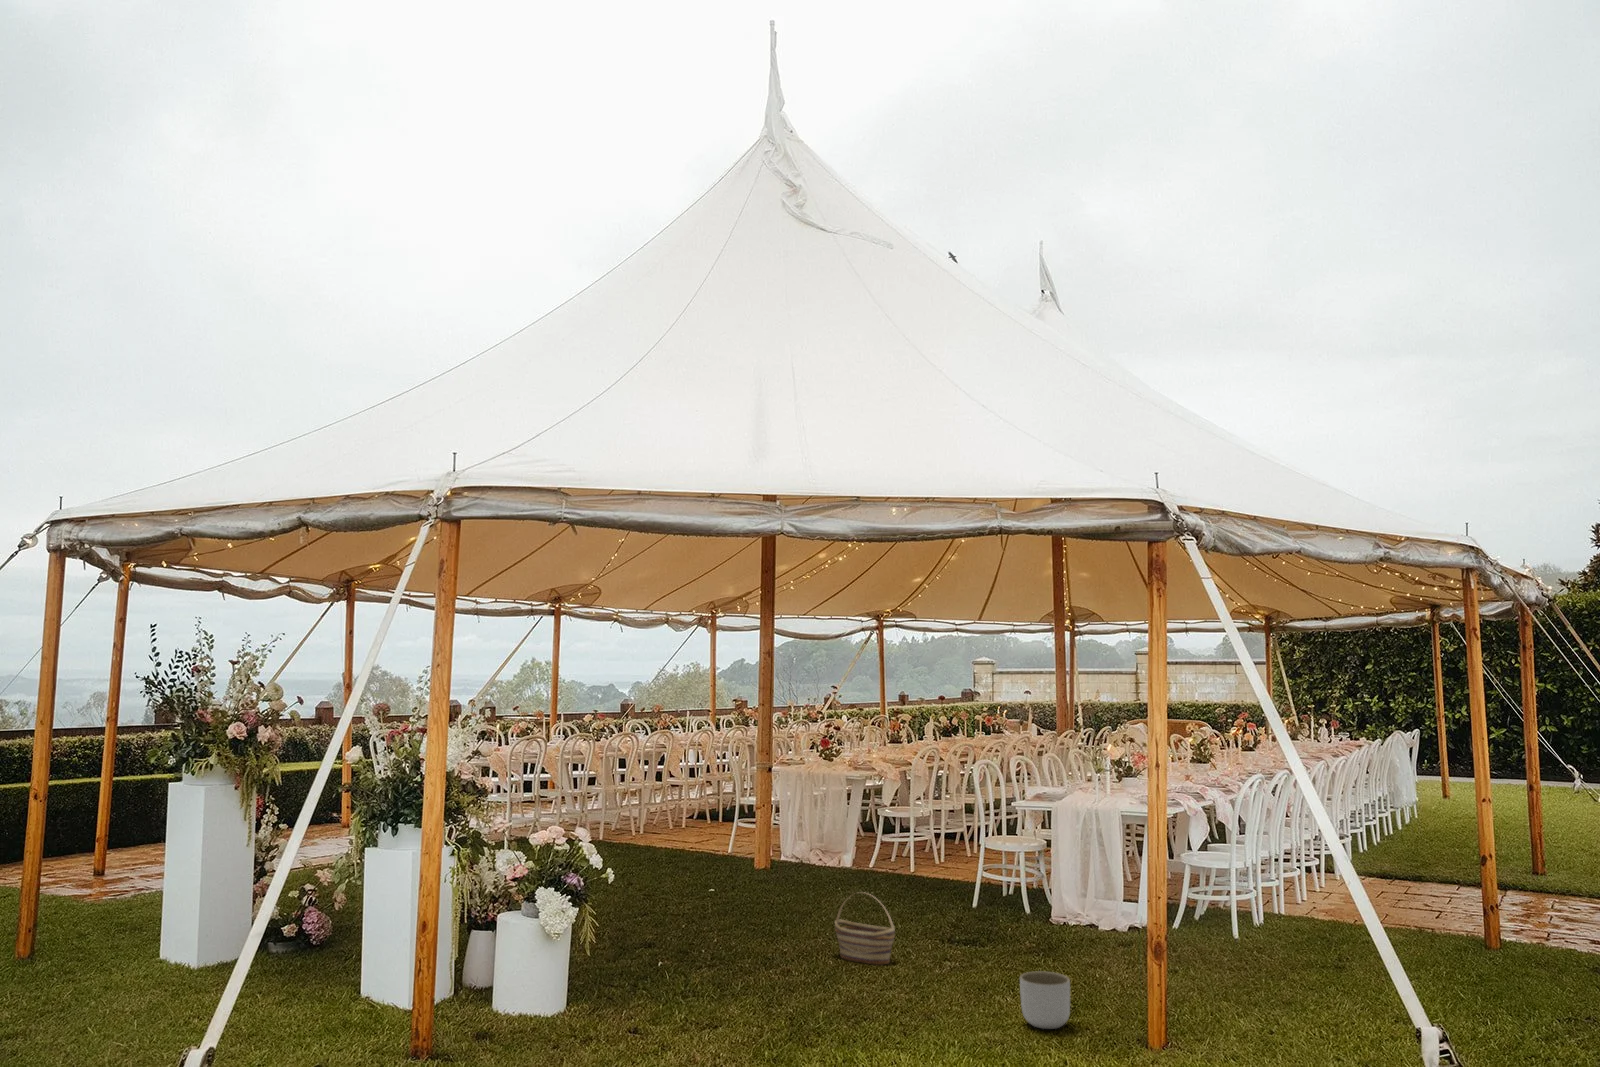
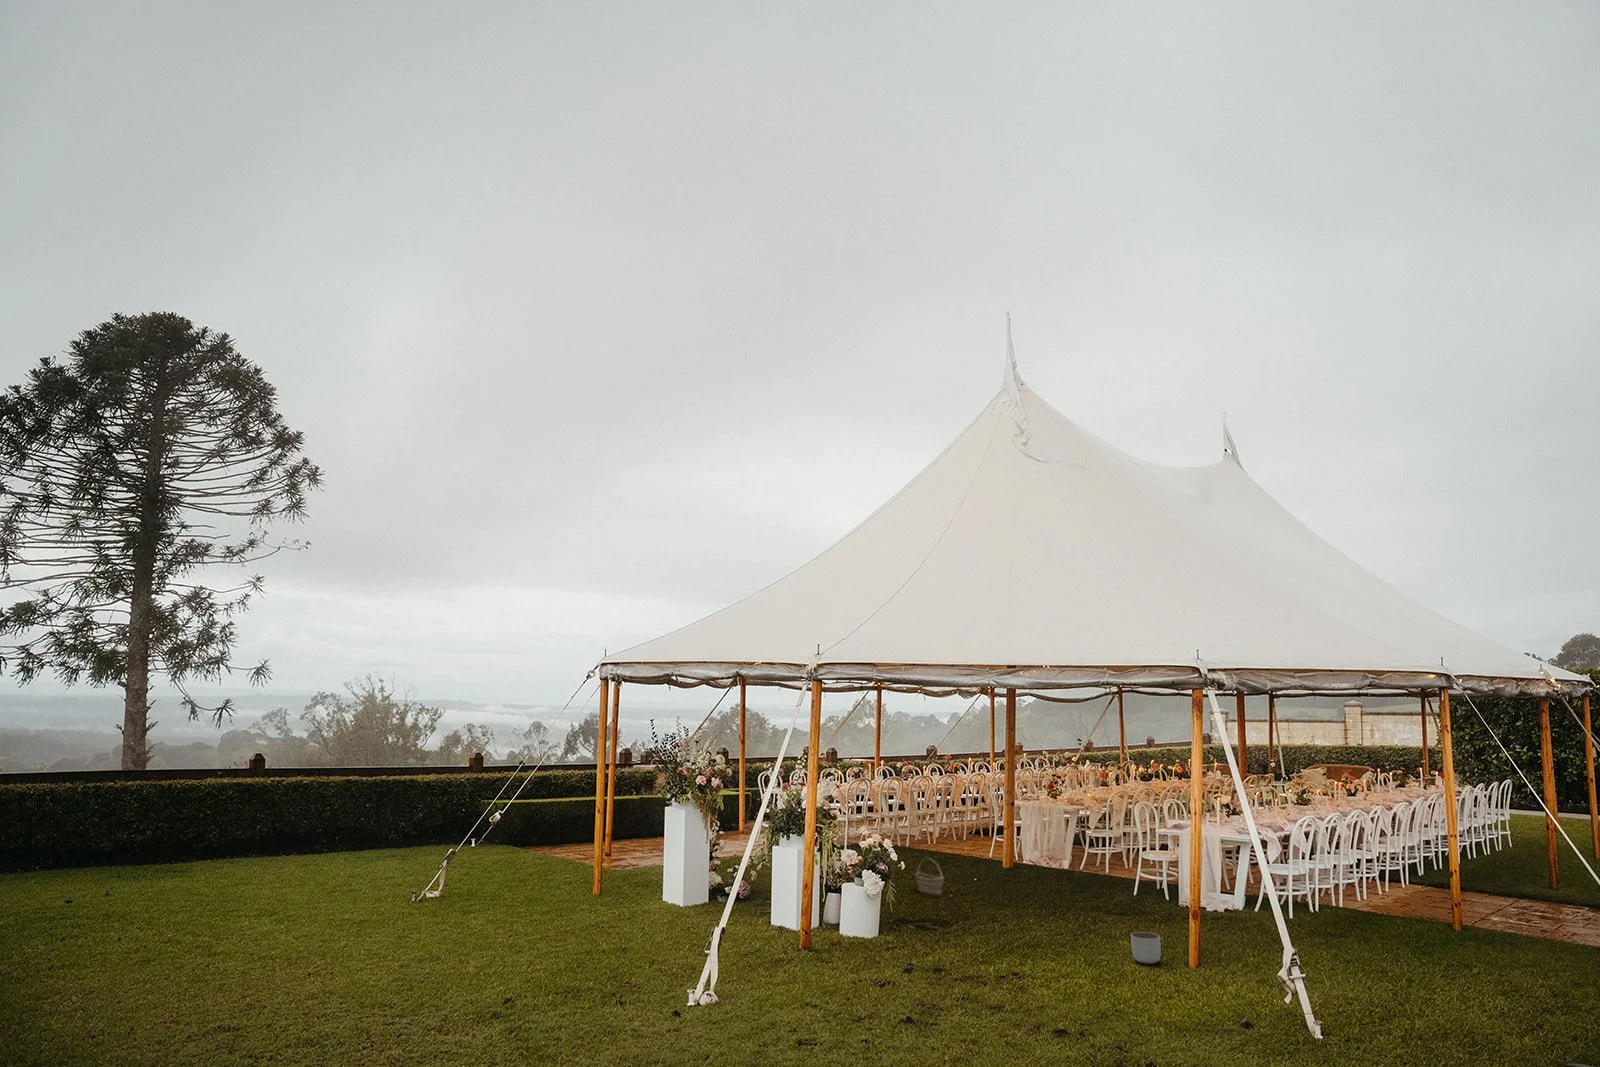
basket: present [835,898,895,965] -> present [916,868,944,896]

